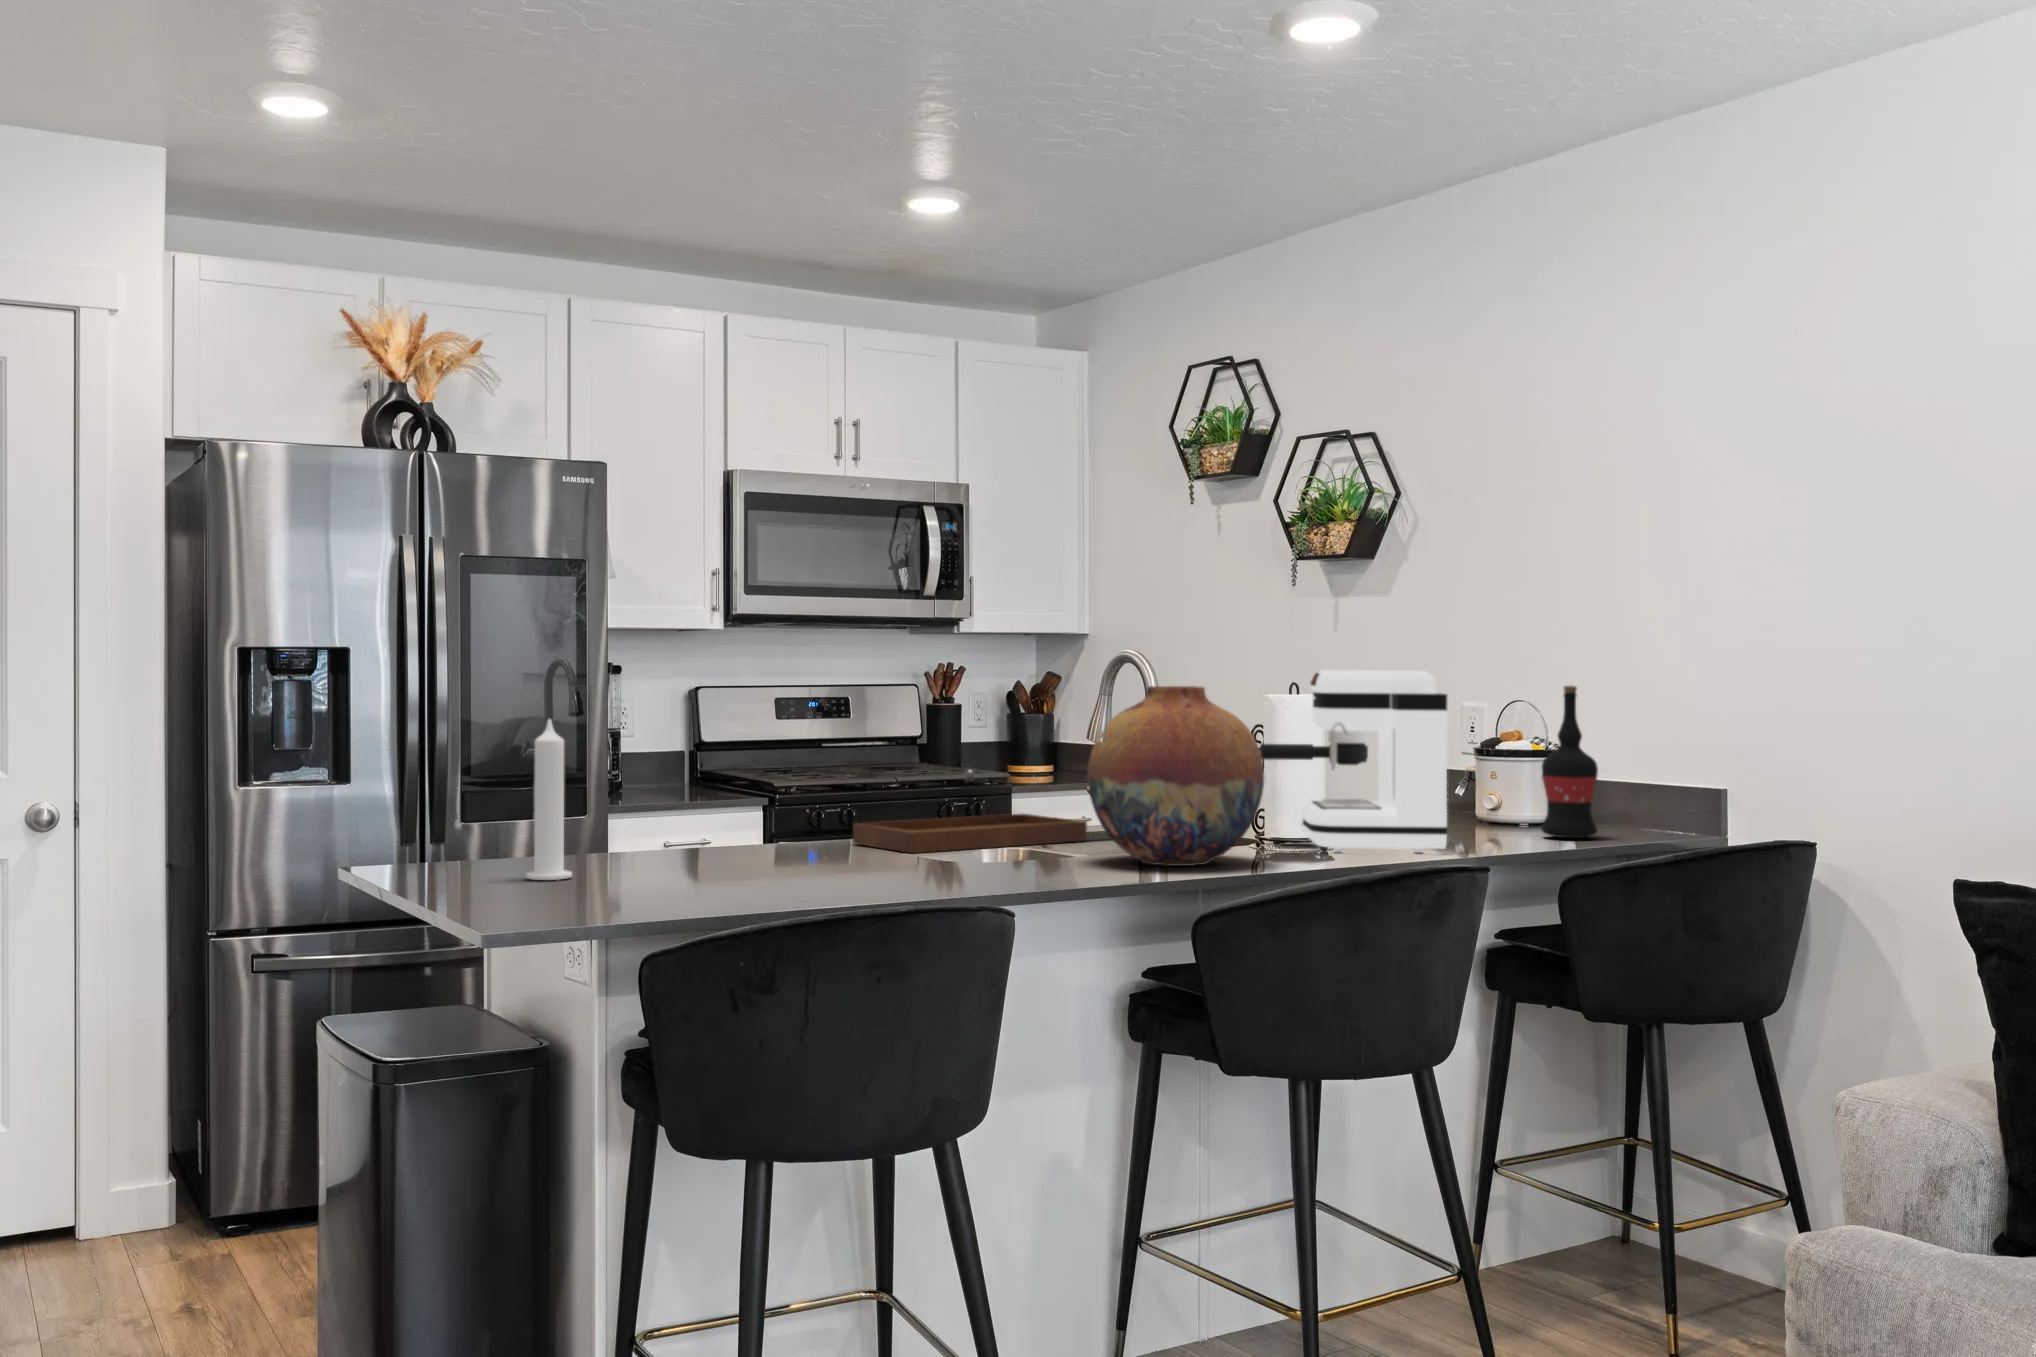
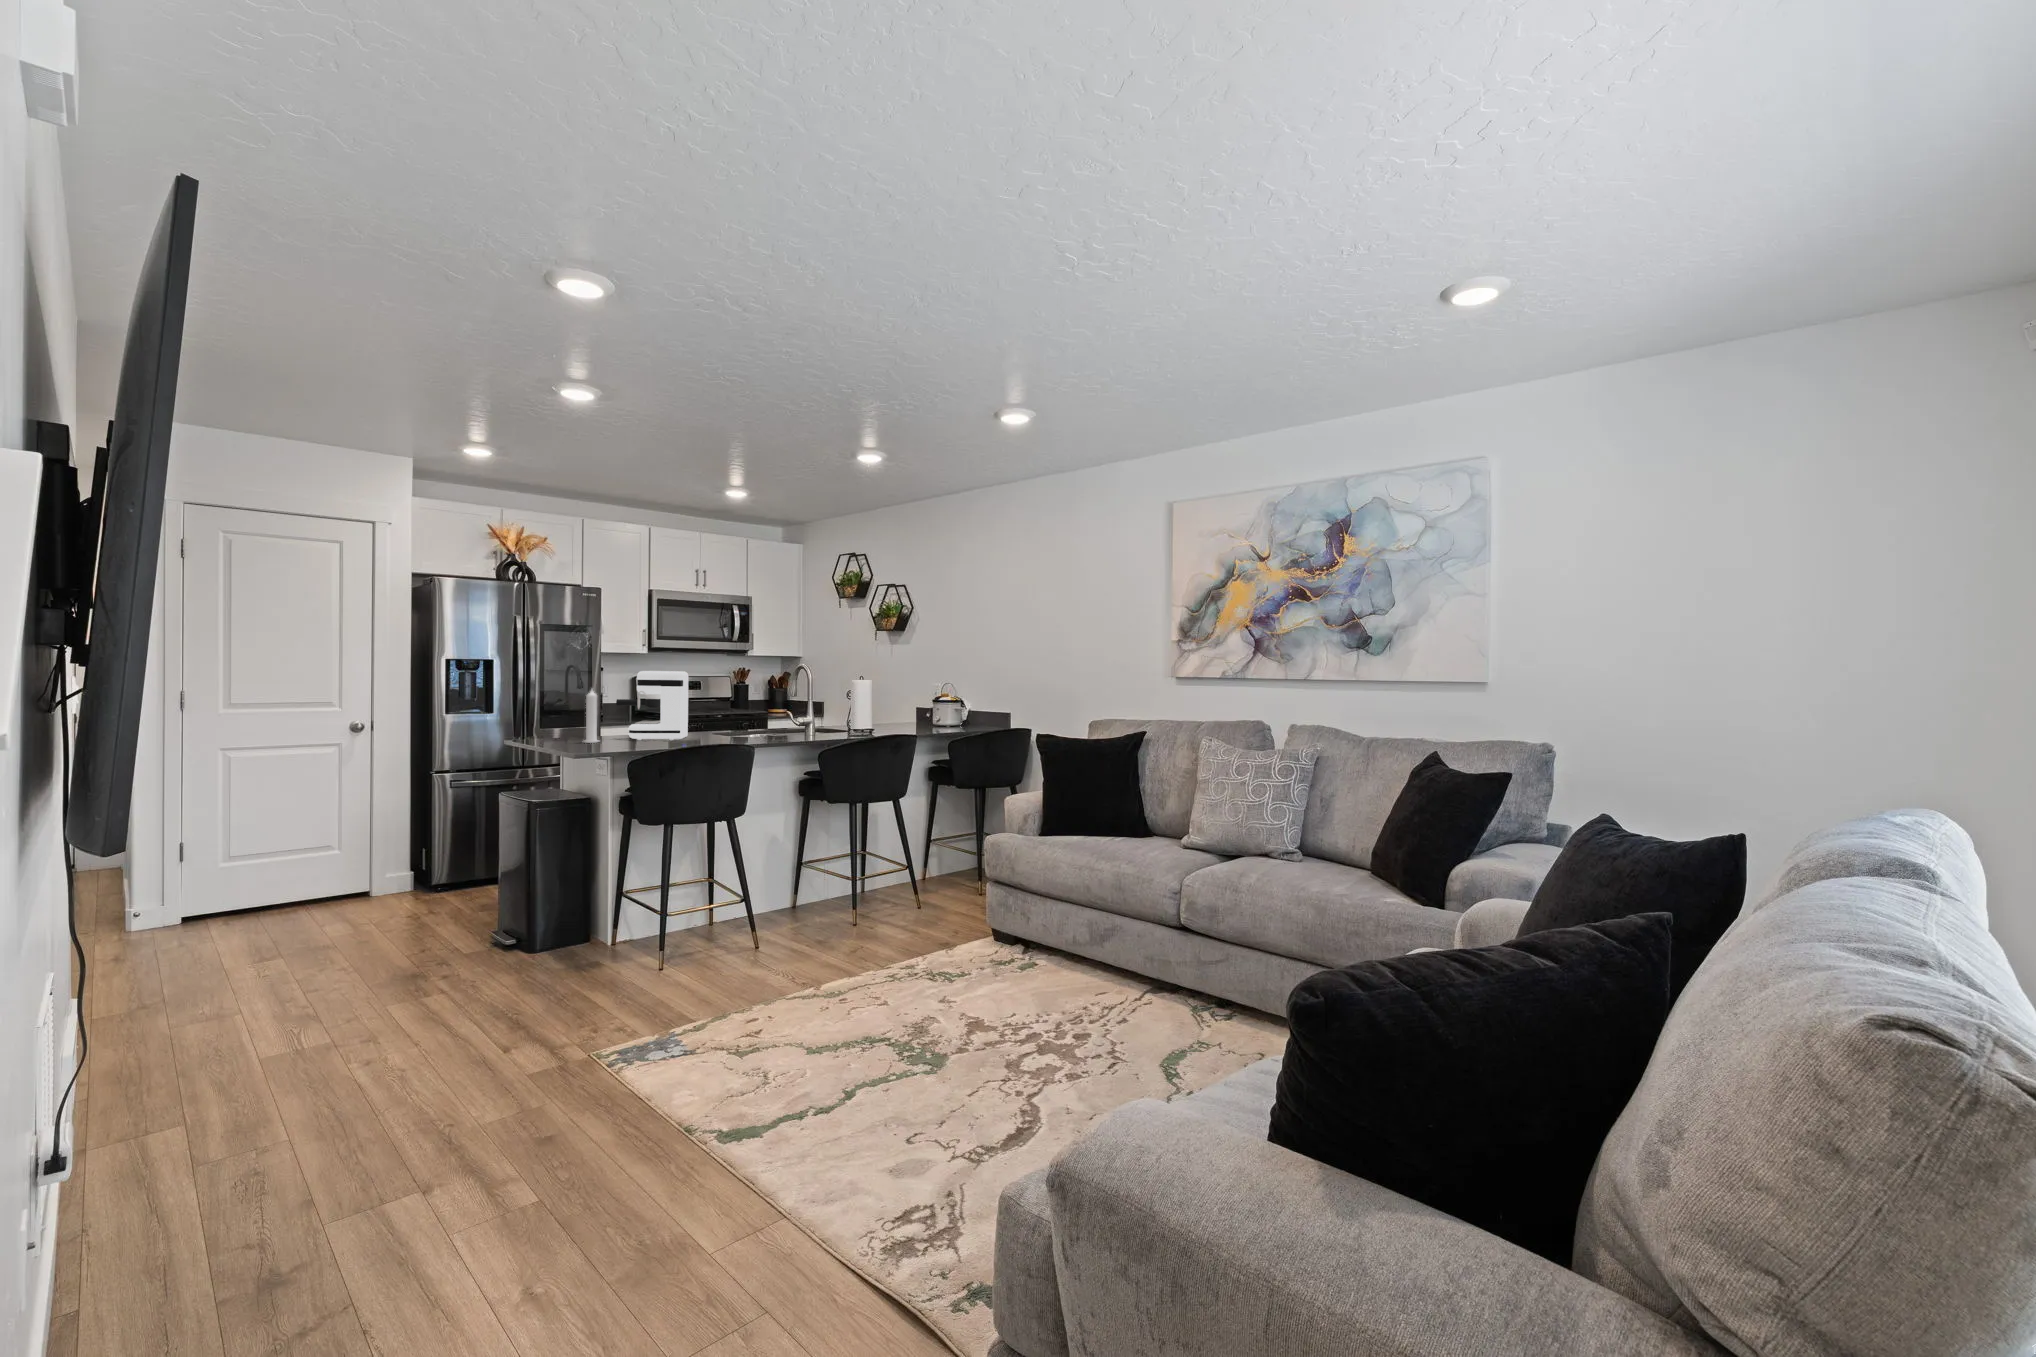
coffee maker: present [1260,670,1447,853] -> present [616,671,688,741]
vase: present [1088,686,1264,866] -> none [786,678,846,737]
wine bottle: present [1541,686,1598,838] -> none [948,678,966,729]
tray: present [853,769,1087,853] -> none [702,707,789,735]

